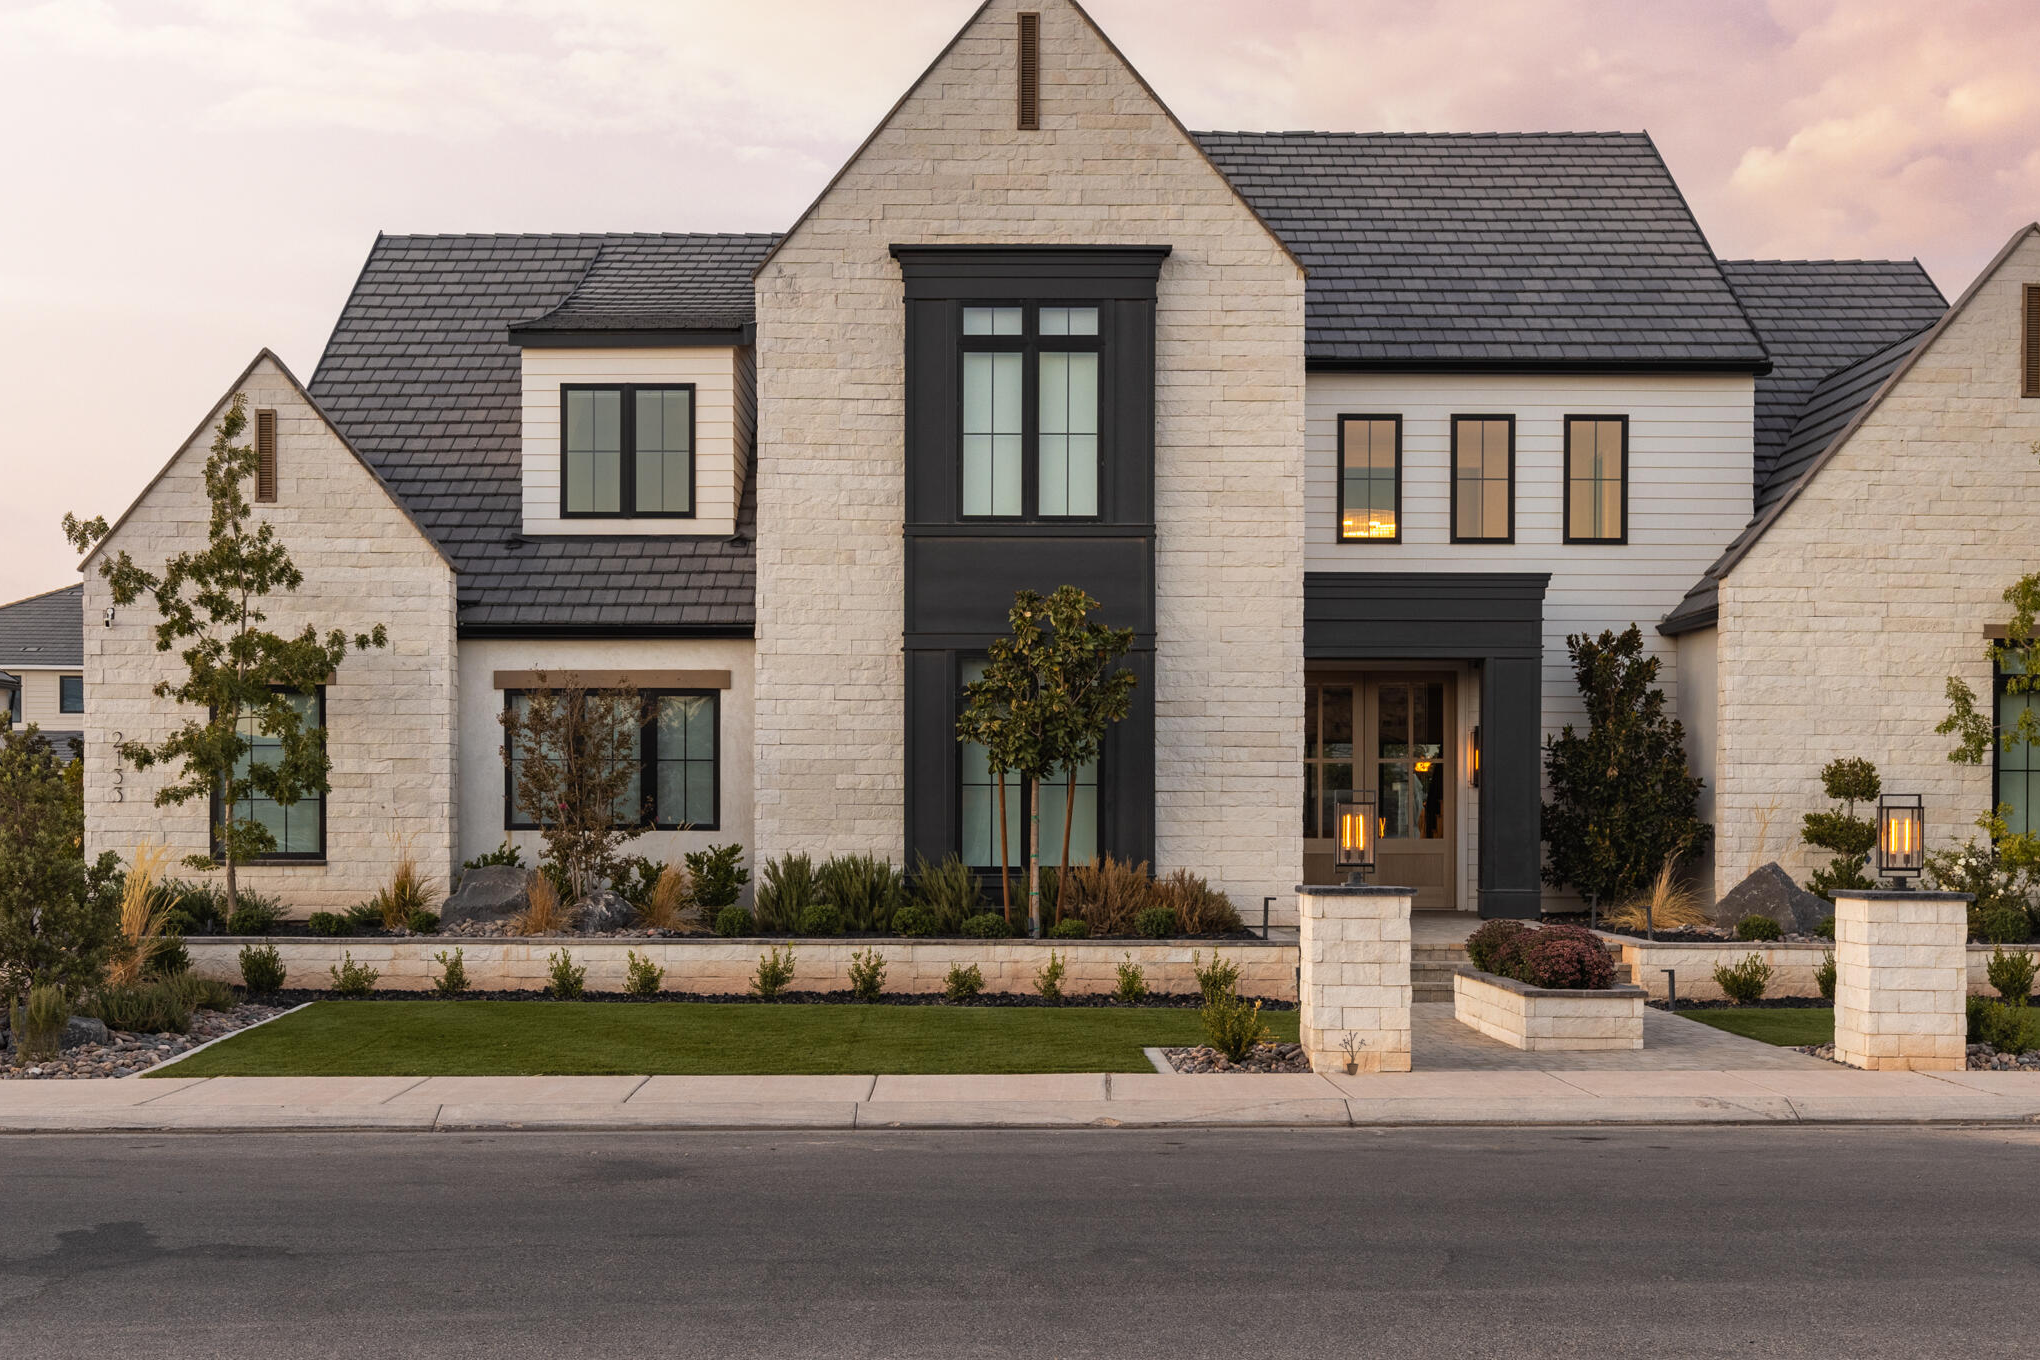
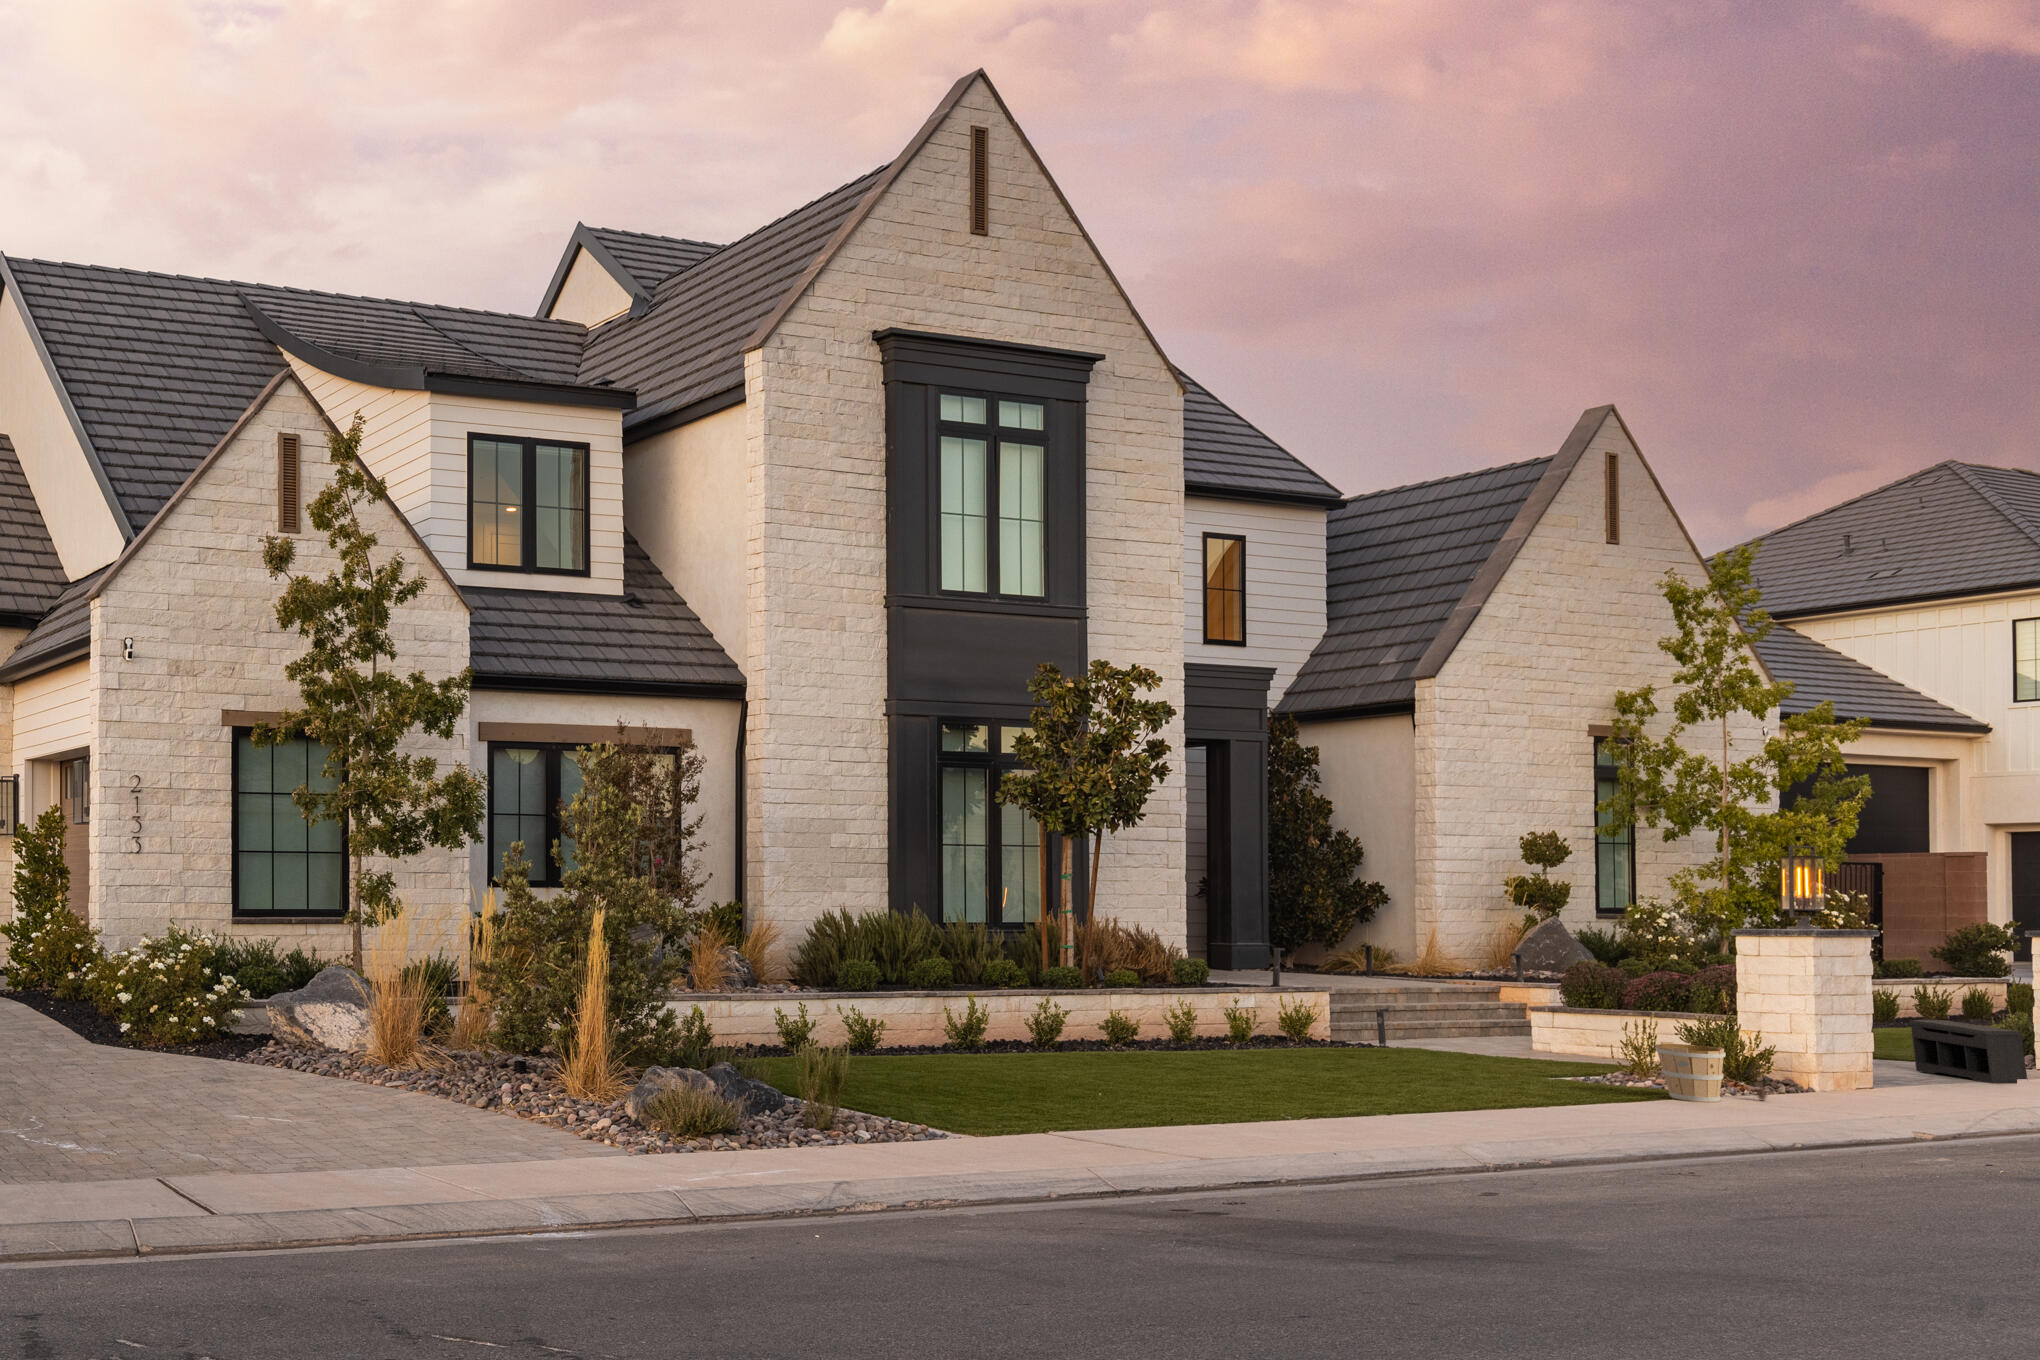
bench: none [1783,993,1848,1072] -> present [1910,1020,2027,1084]
wooden bucket: none [1246,1008,1312,1075] -> present [1656,1042,1726,1103]

